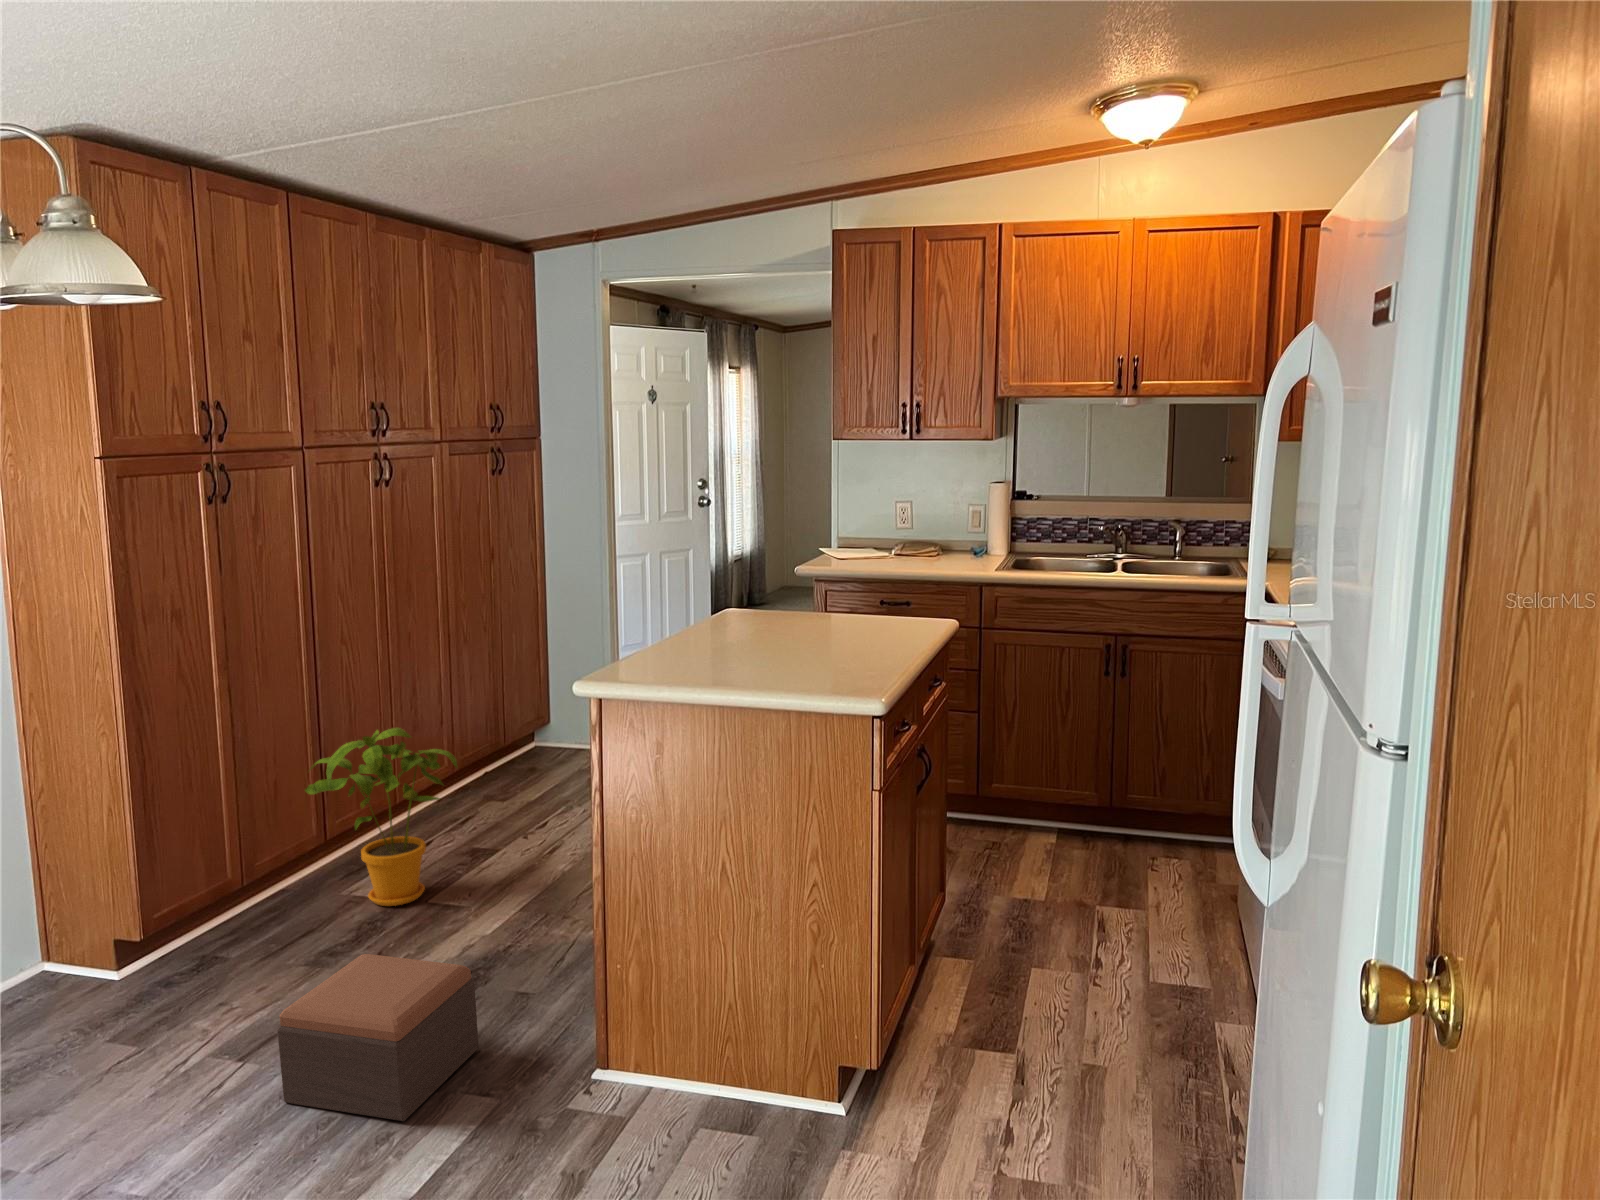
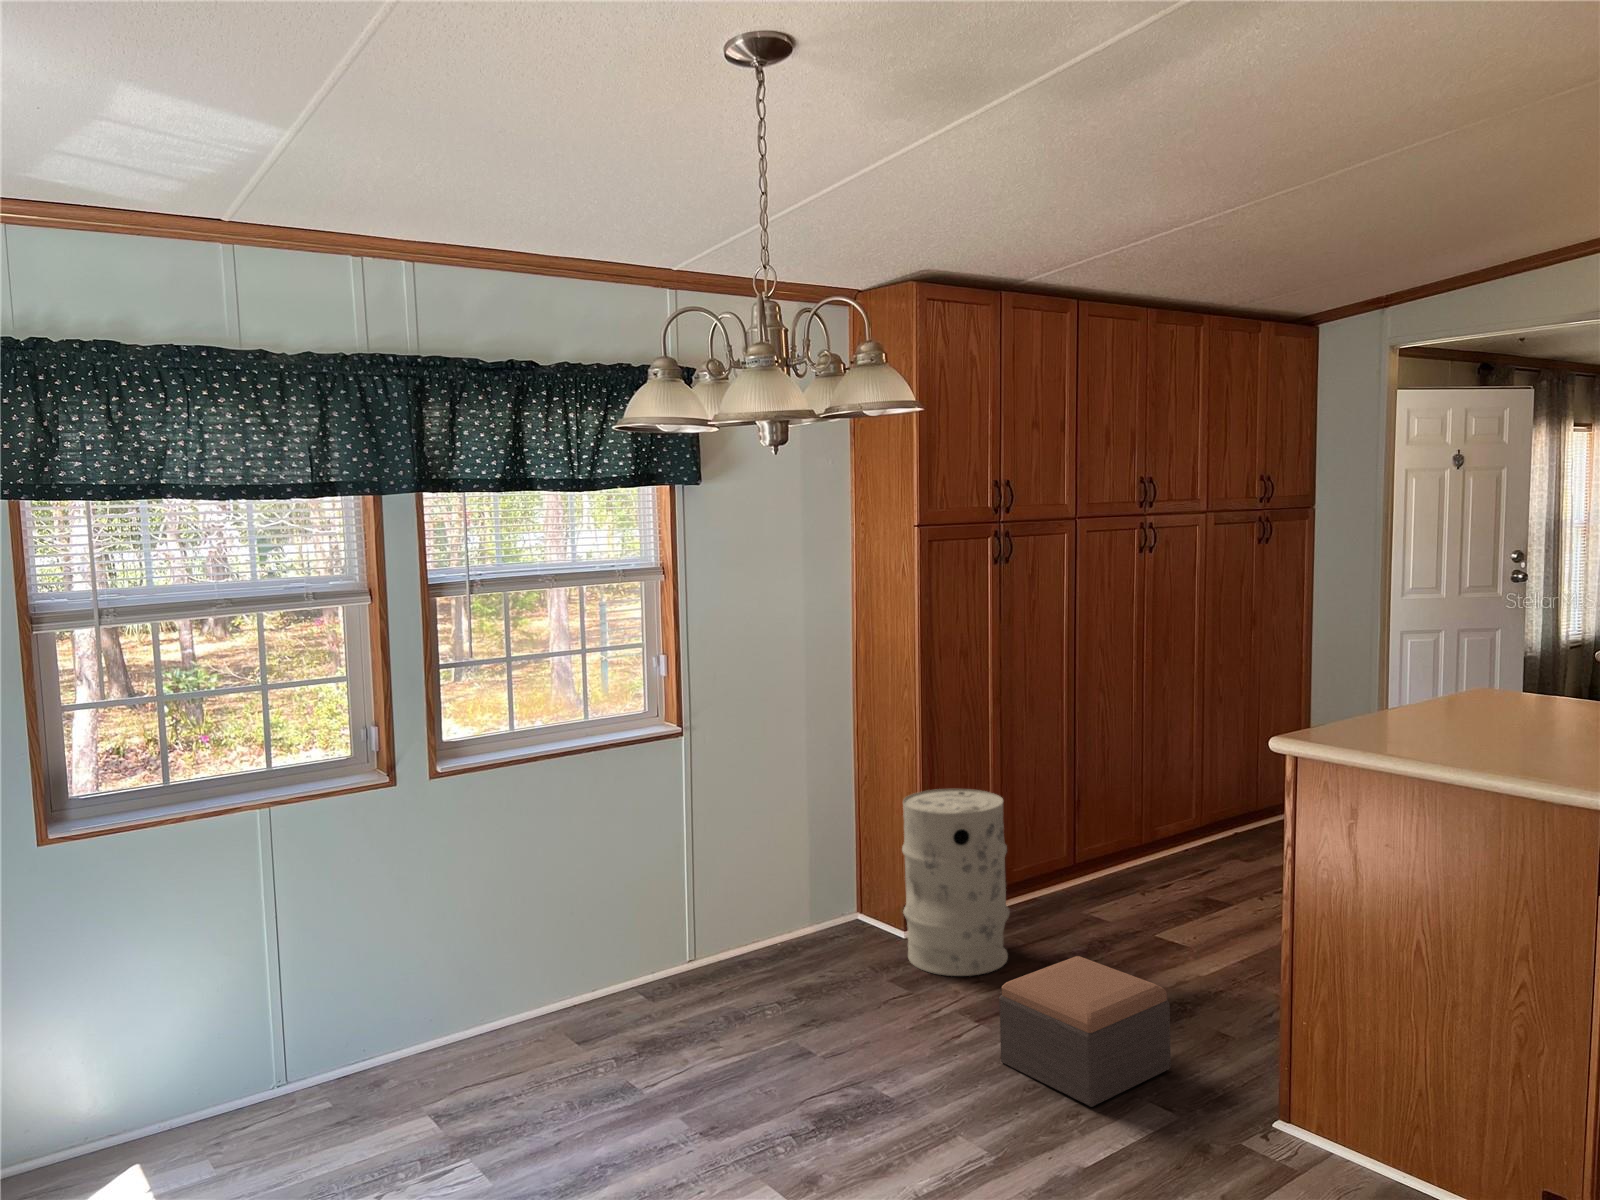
house plant: present [305,728,457,906] -> none [1057,768,1192,931]
trash can: none [107,781,264,1016] -> present [902,789,1010,976]

